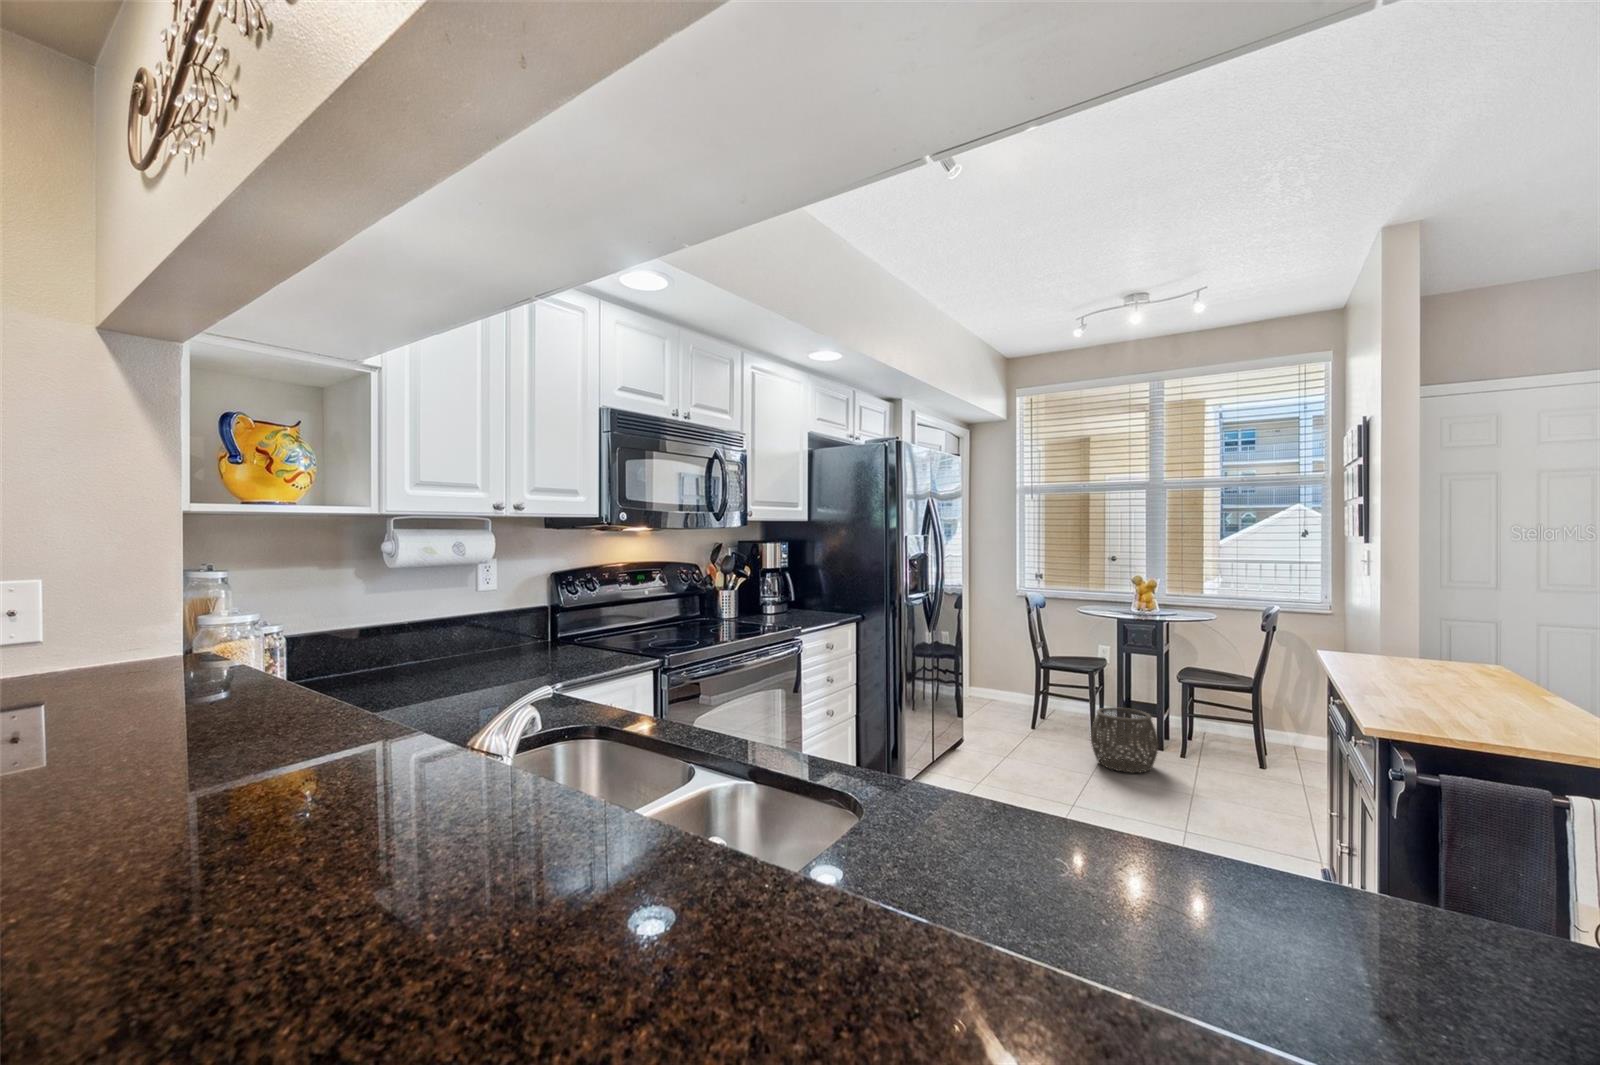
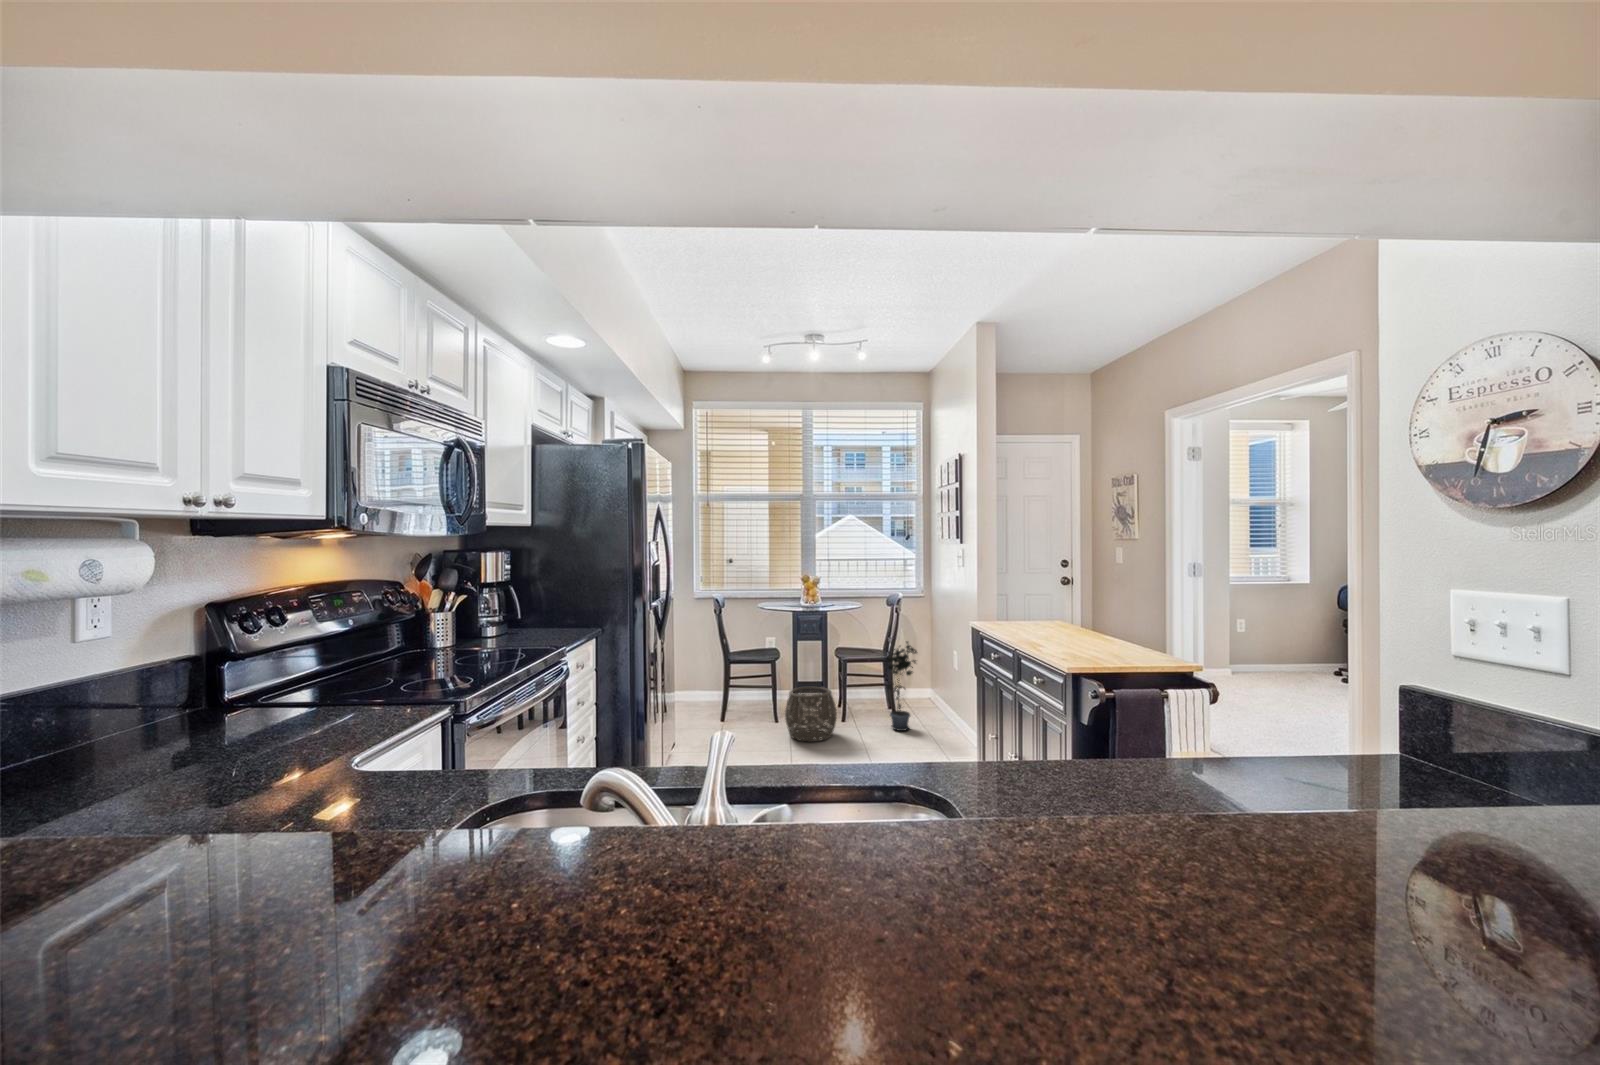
potted plant: none [1227,671,1286,786] -> present [886,642,917,731]

